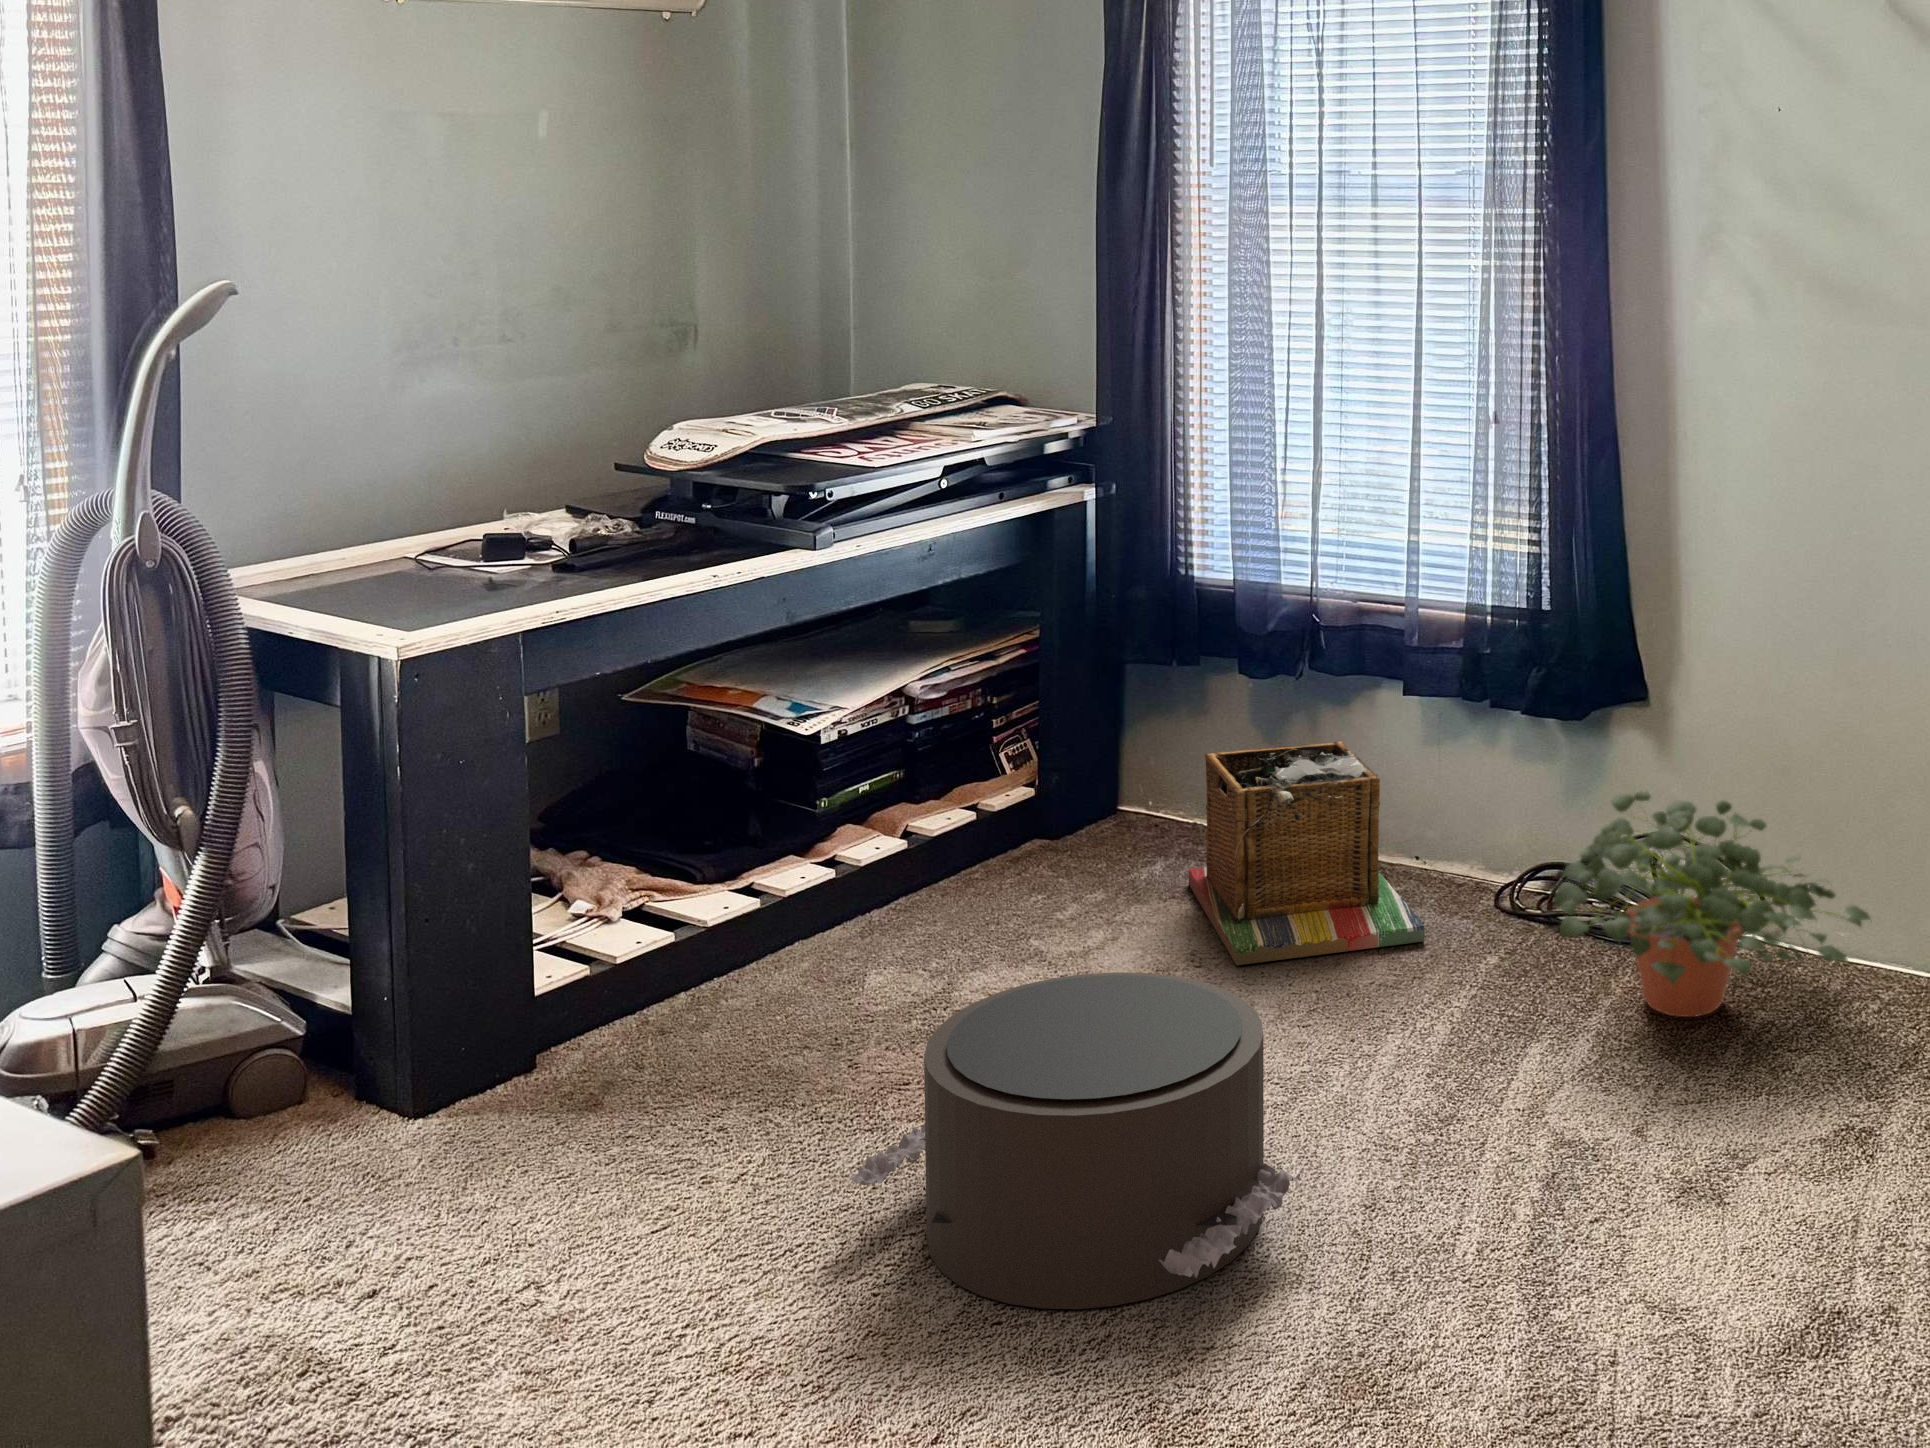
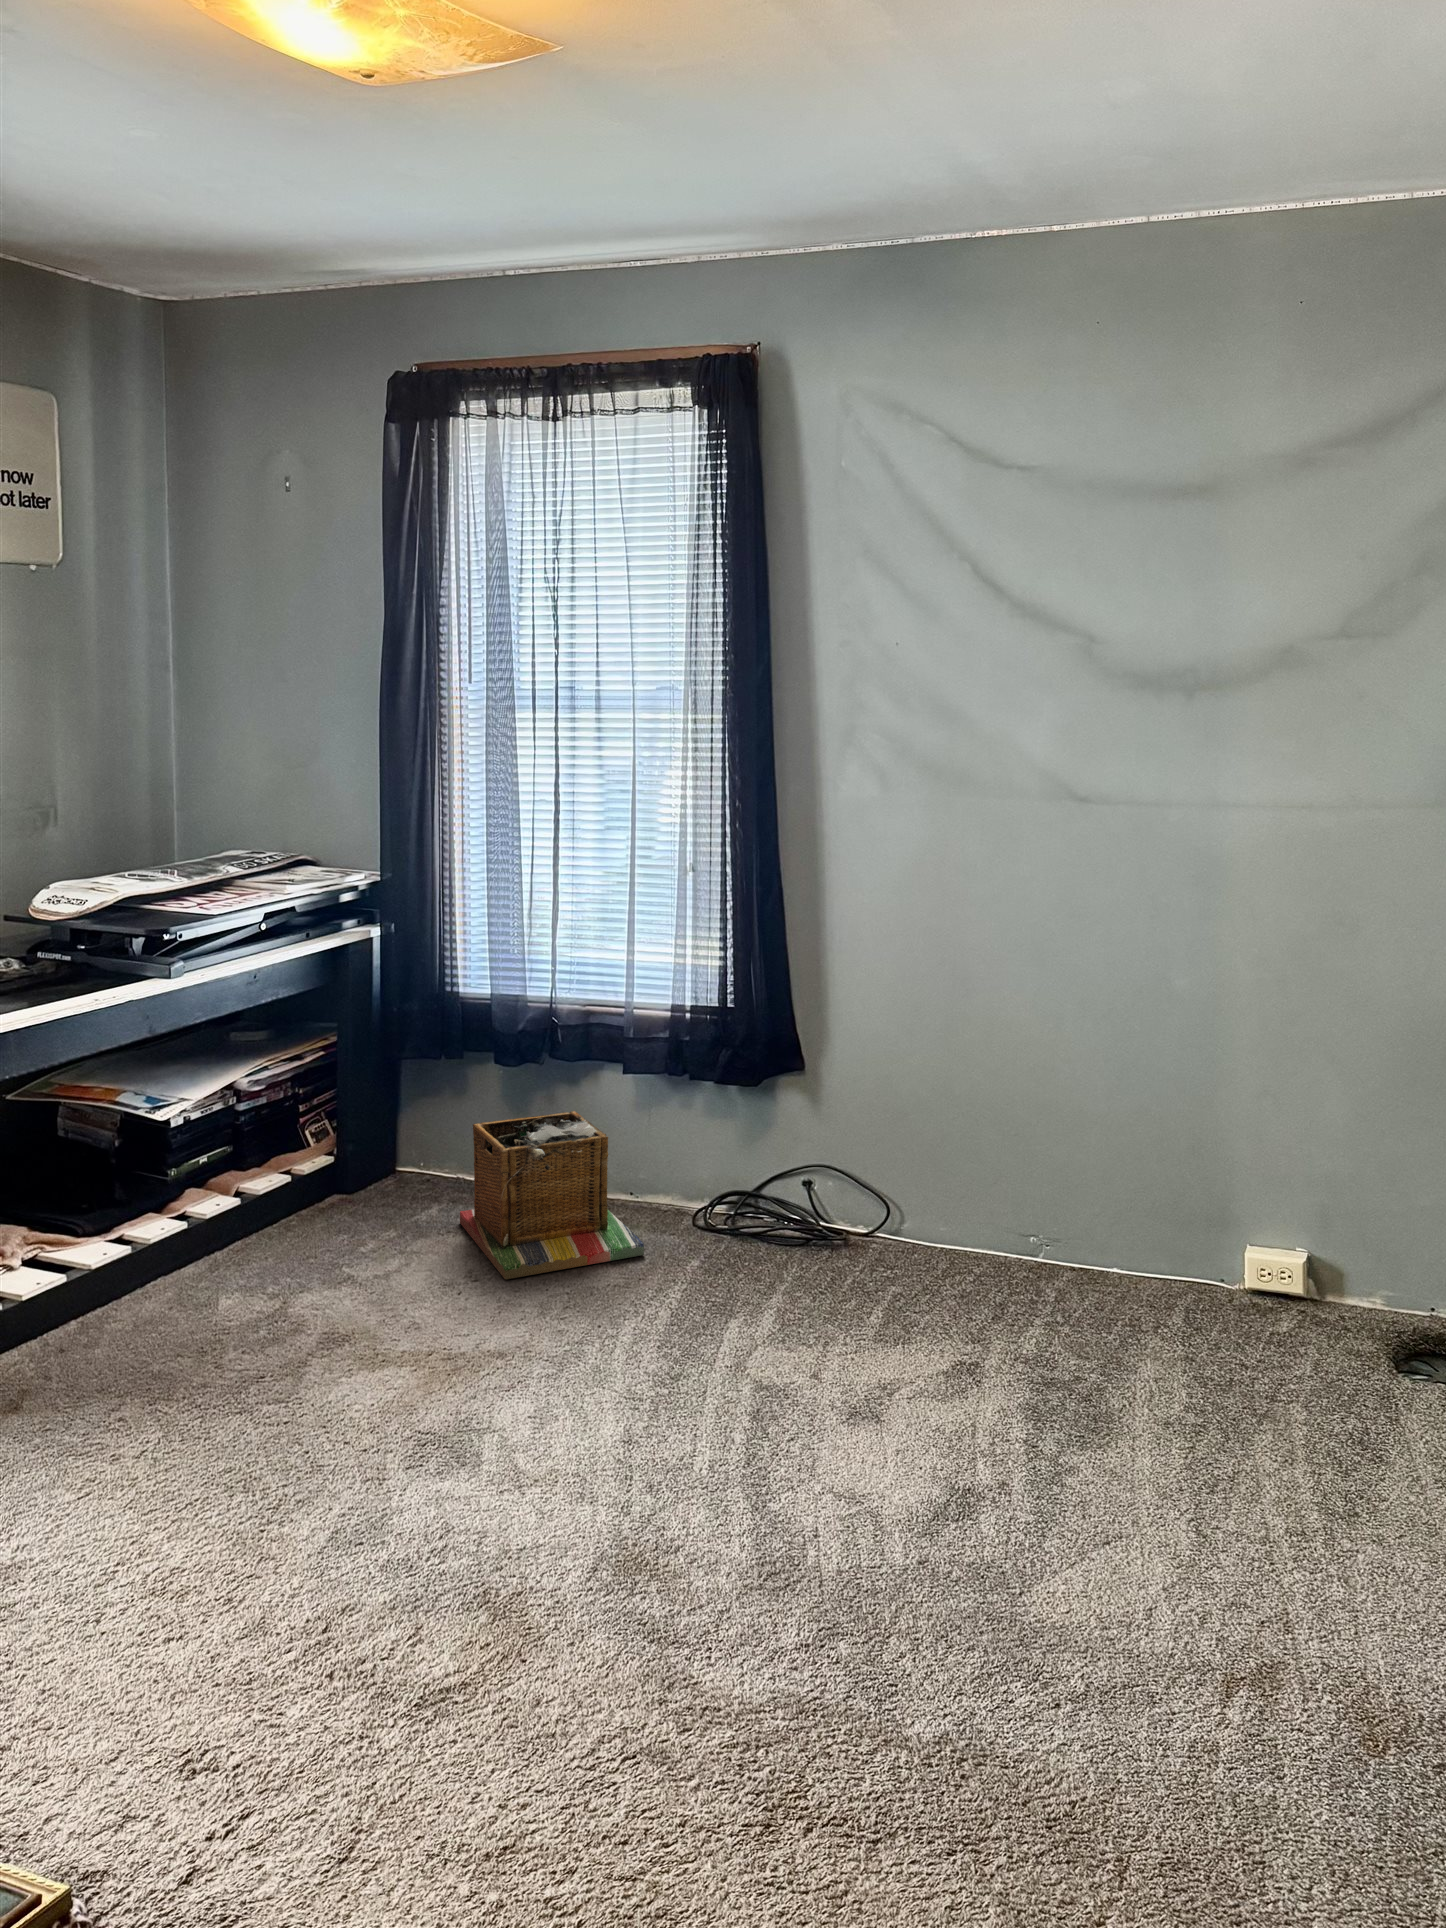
potted plant: present [1554,791,1870,1017] -> none [744,1137,972,1298]
pouf: present [849,972,1301,1309] -> none [235,1284,579,1530]

